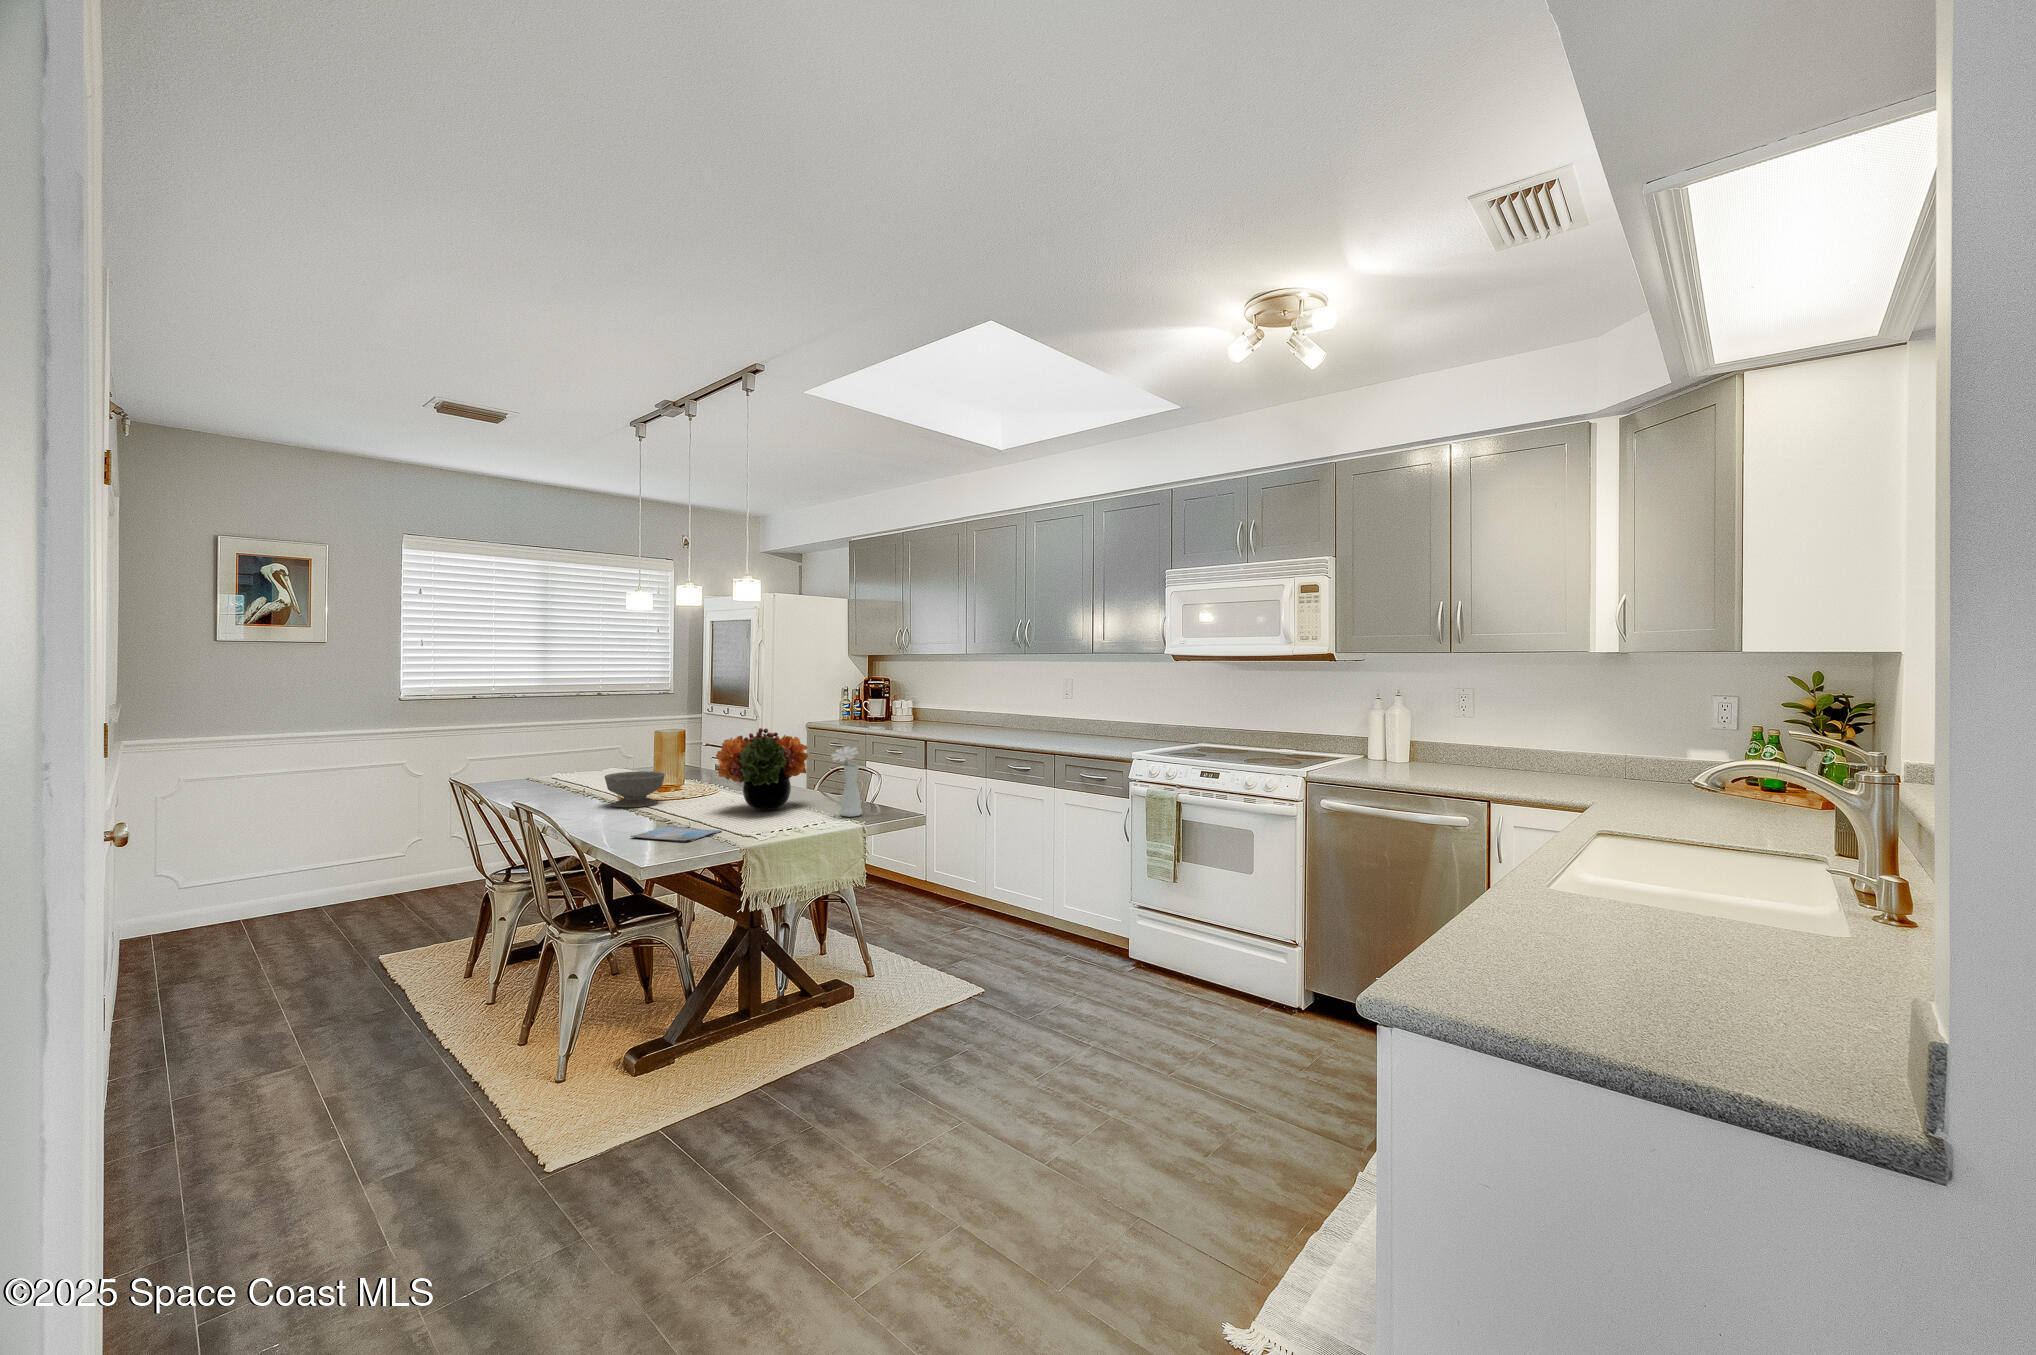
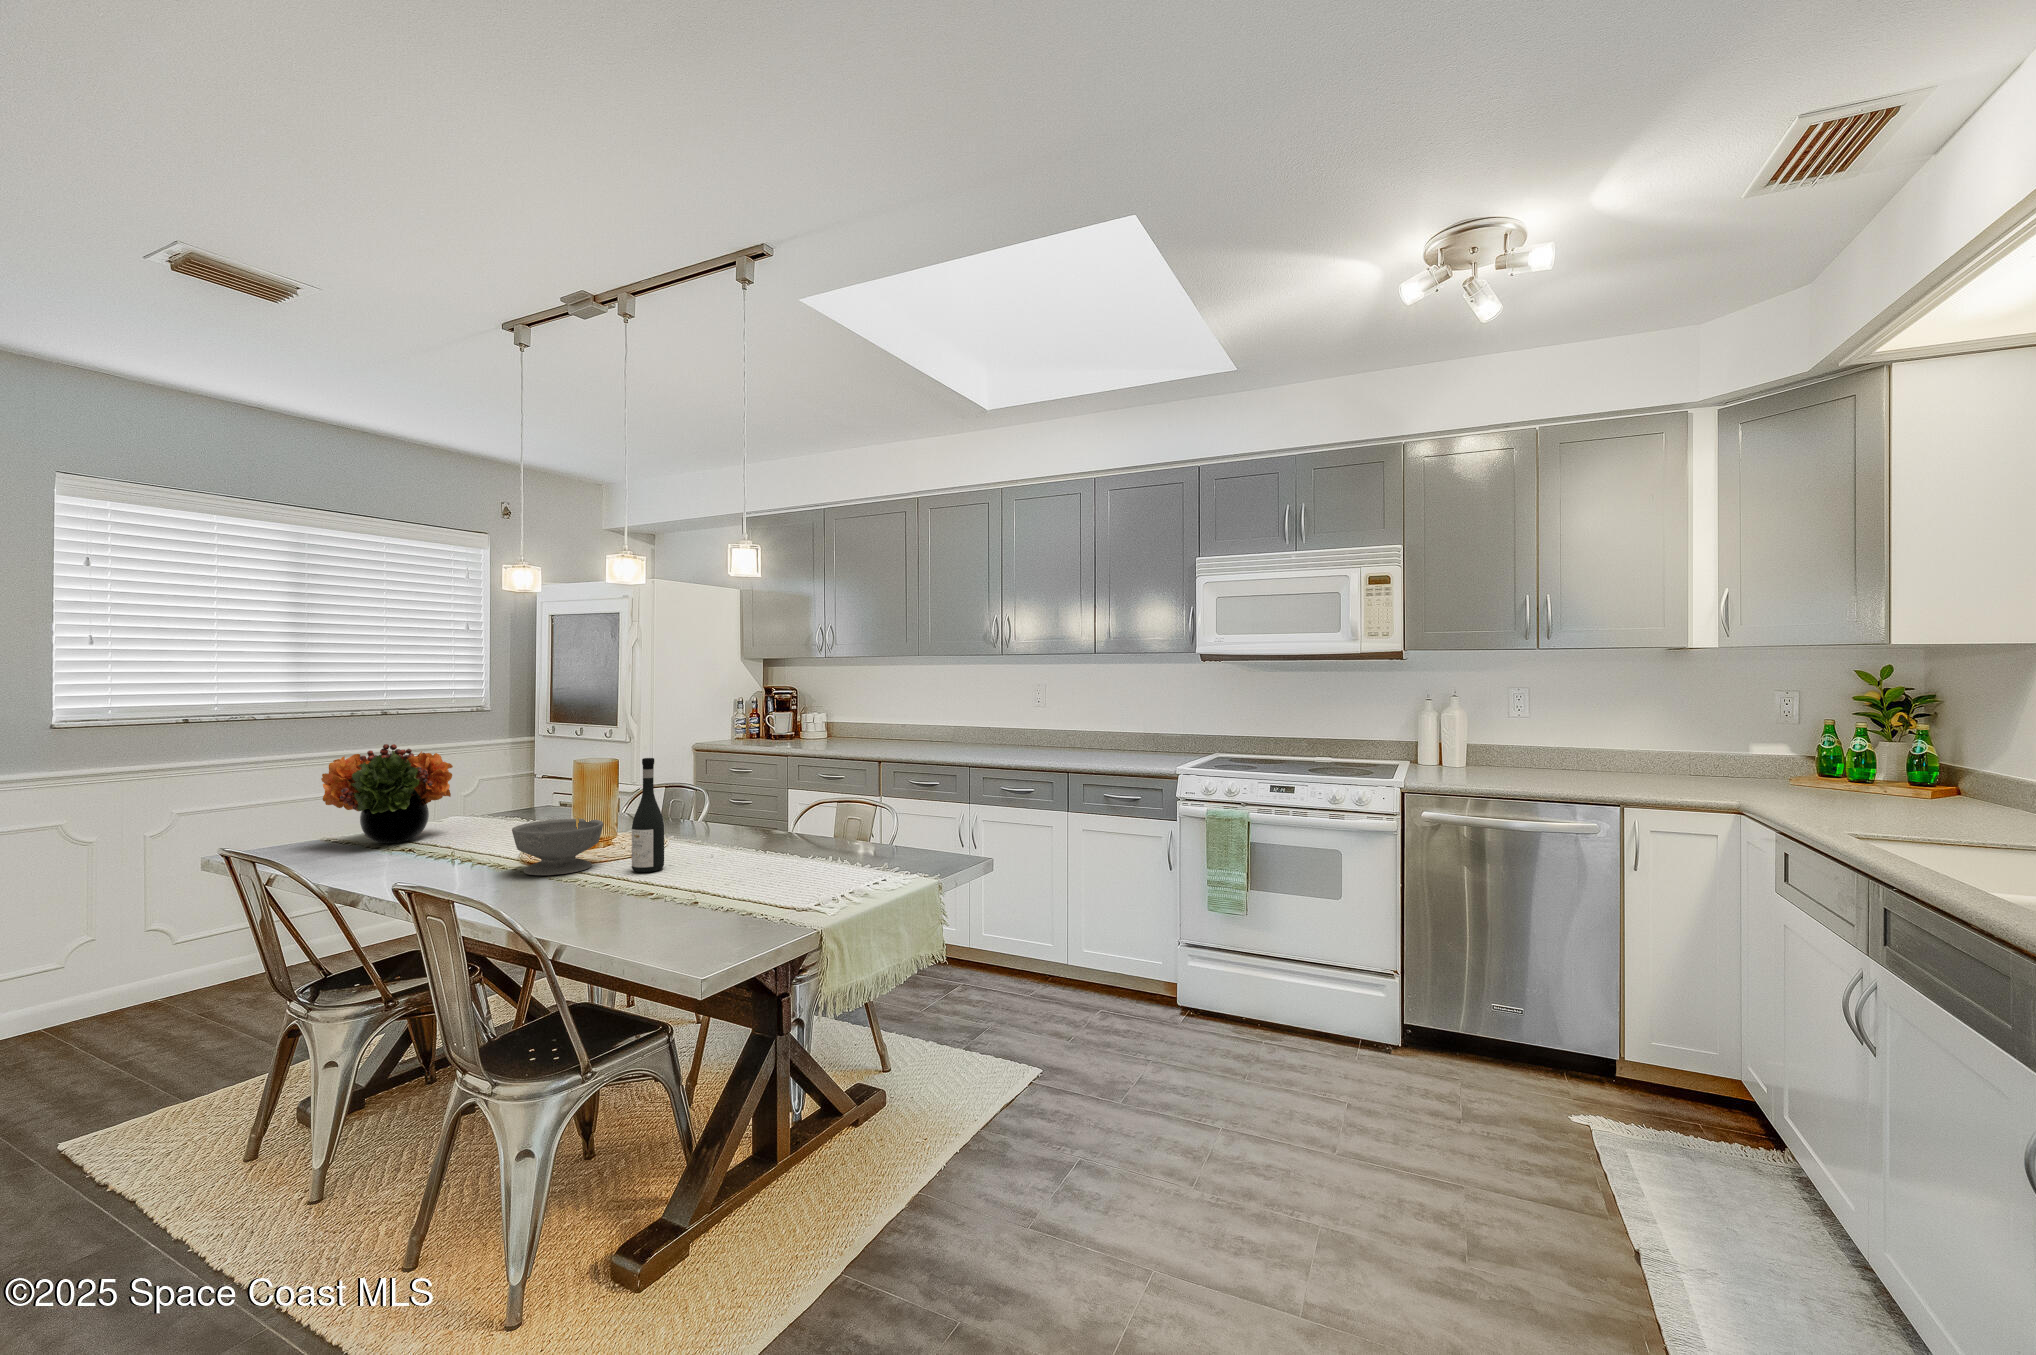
flower arrangement: present [716,728,808,811] -> present [321,744,453,843]
wine bottle: none [674,731,696,809] -> present [632,758,664,872]
vase: present [831,746,862,817] -> none [887,772,927,868]
book: present [631,825,722,842] -> none [629,900,763,928]

